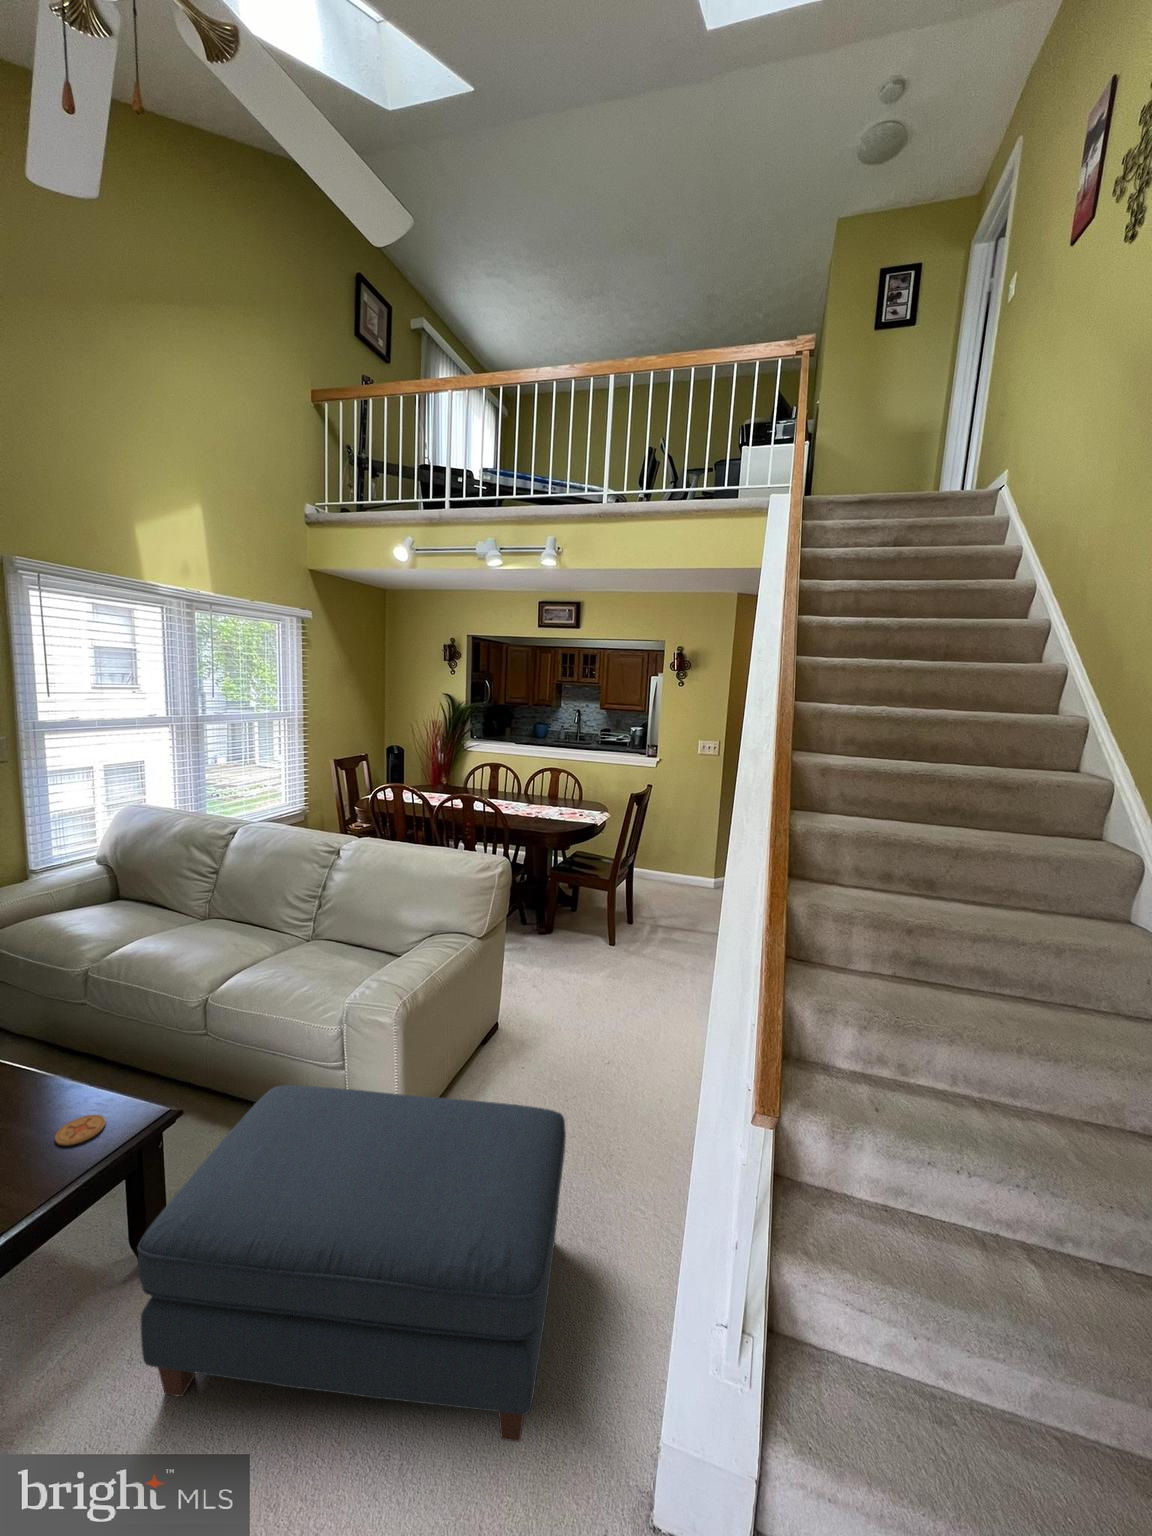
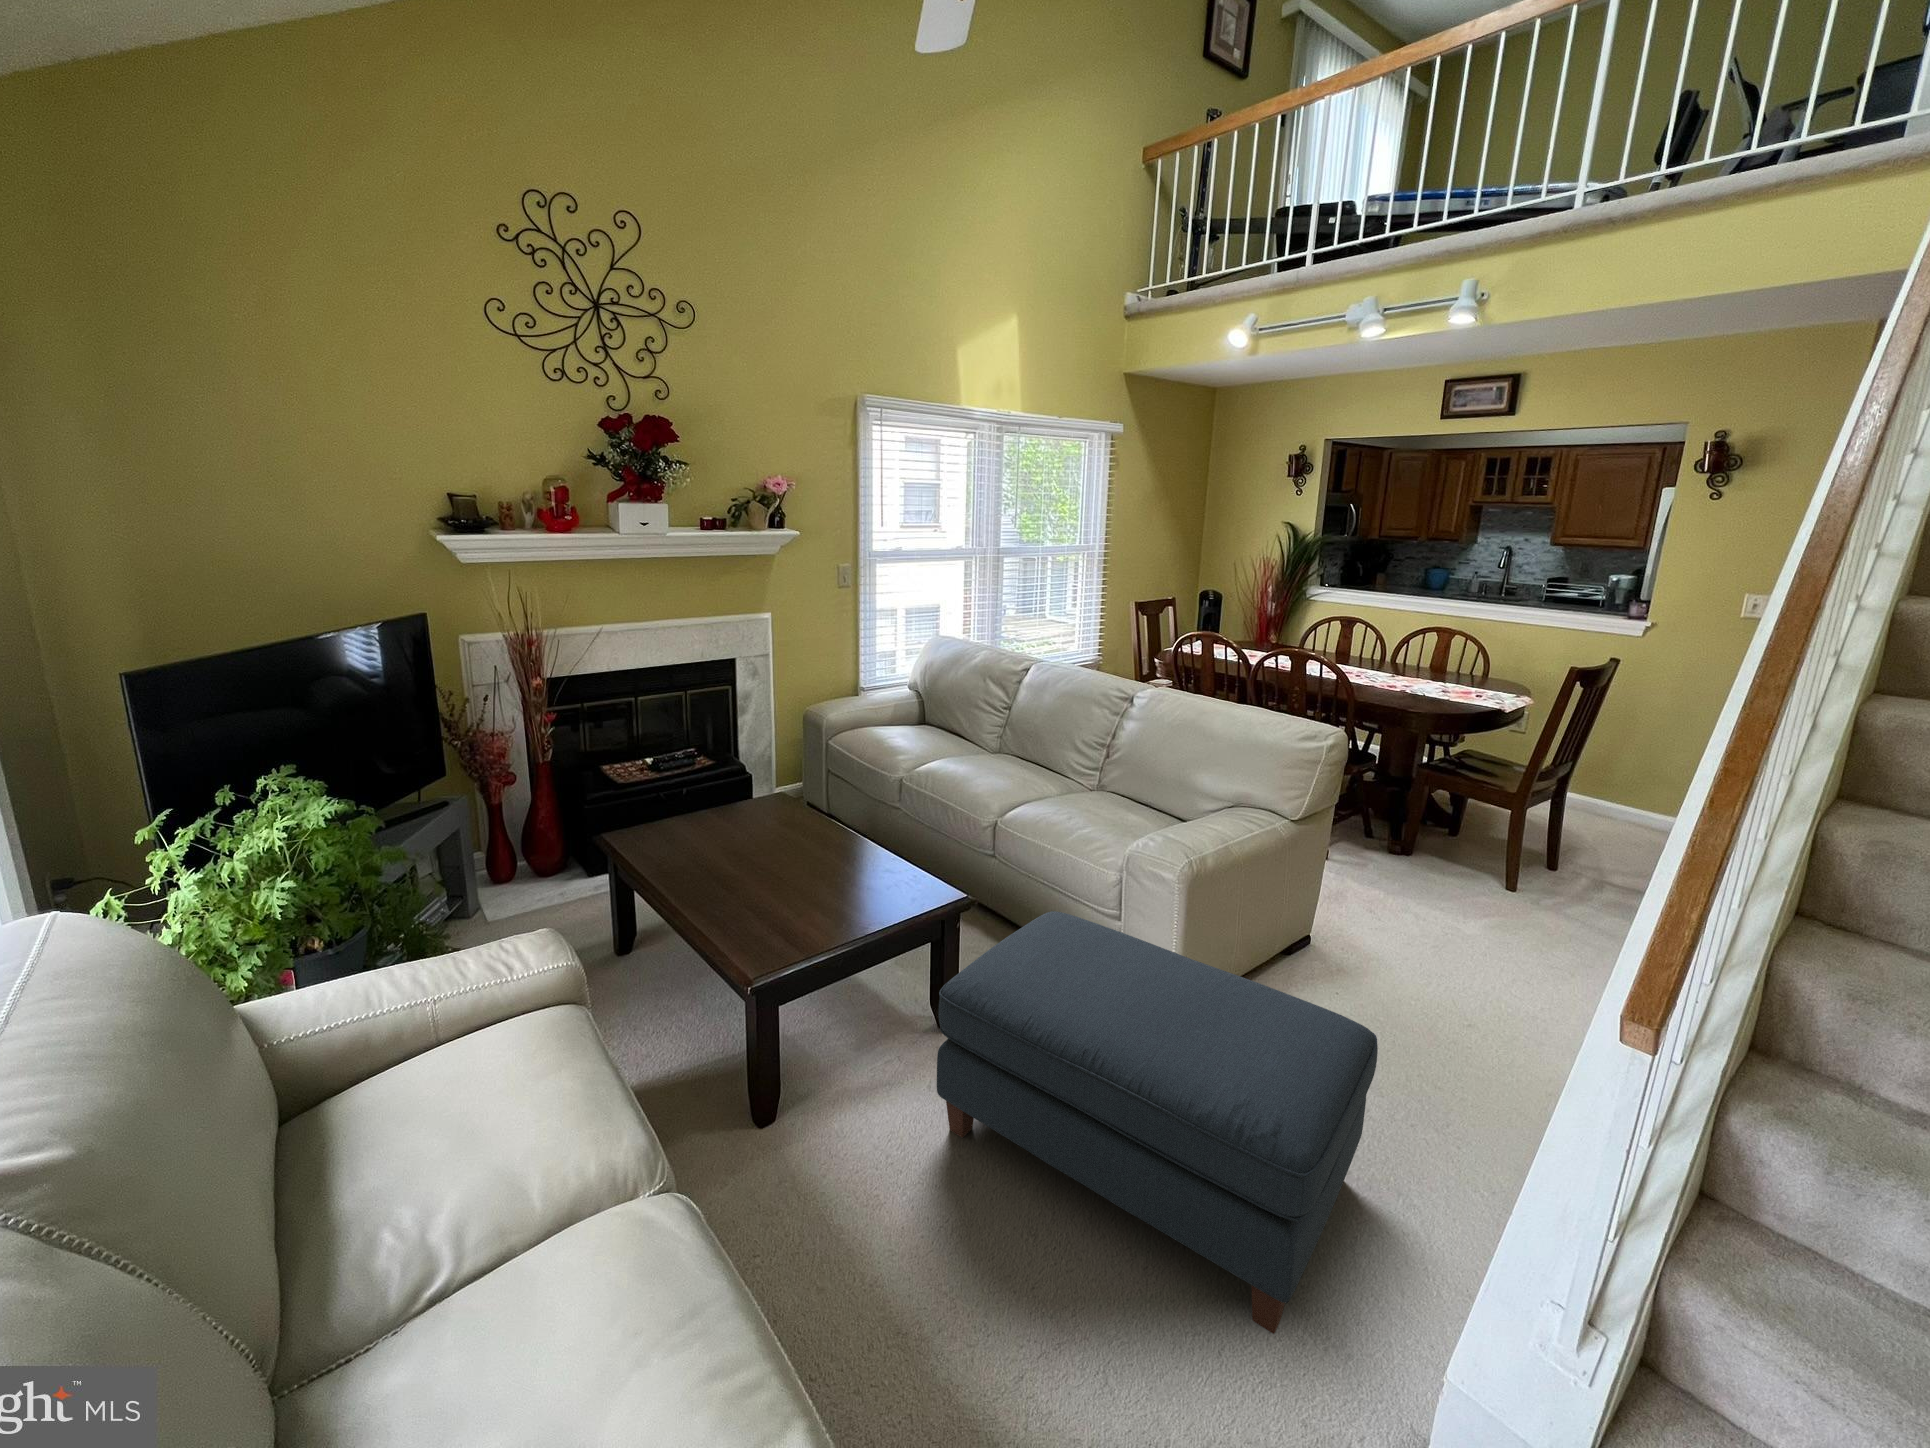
coaster: present [55,1115,106,1145] -> none [883,886,917,904]

